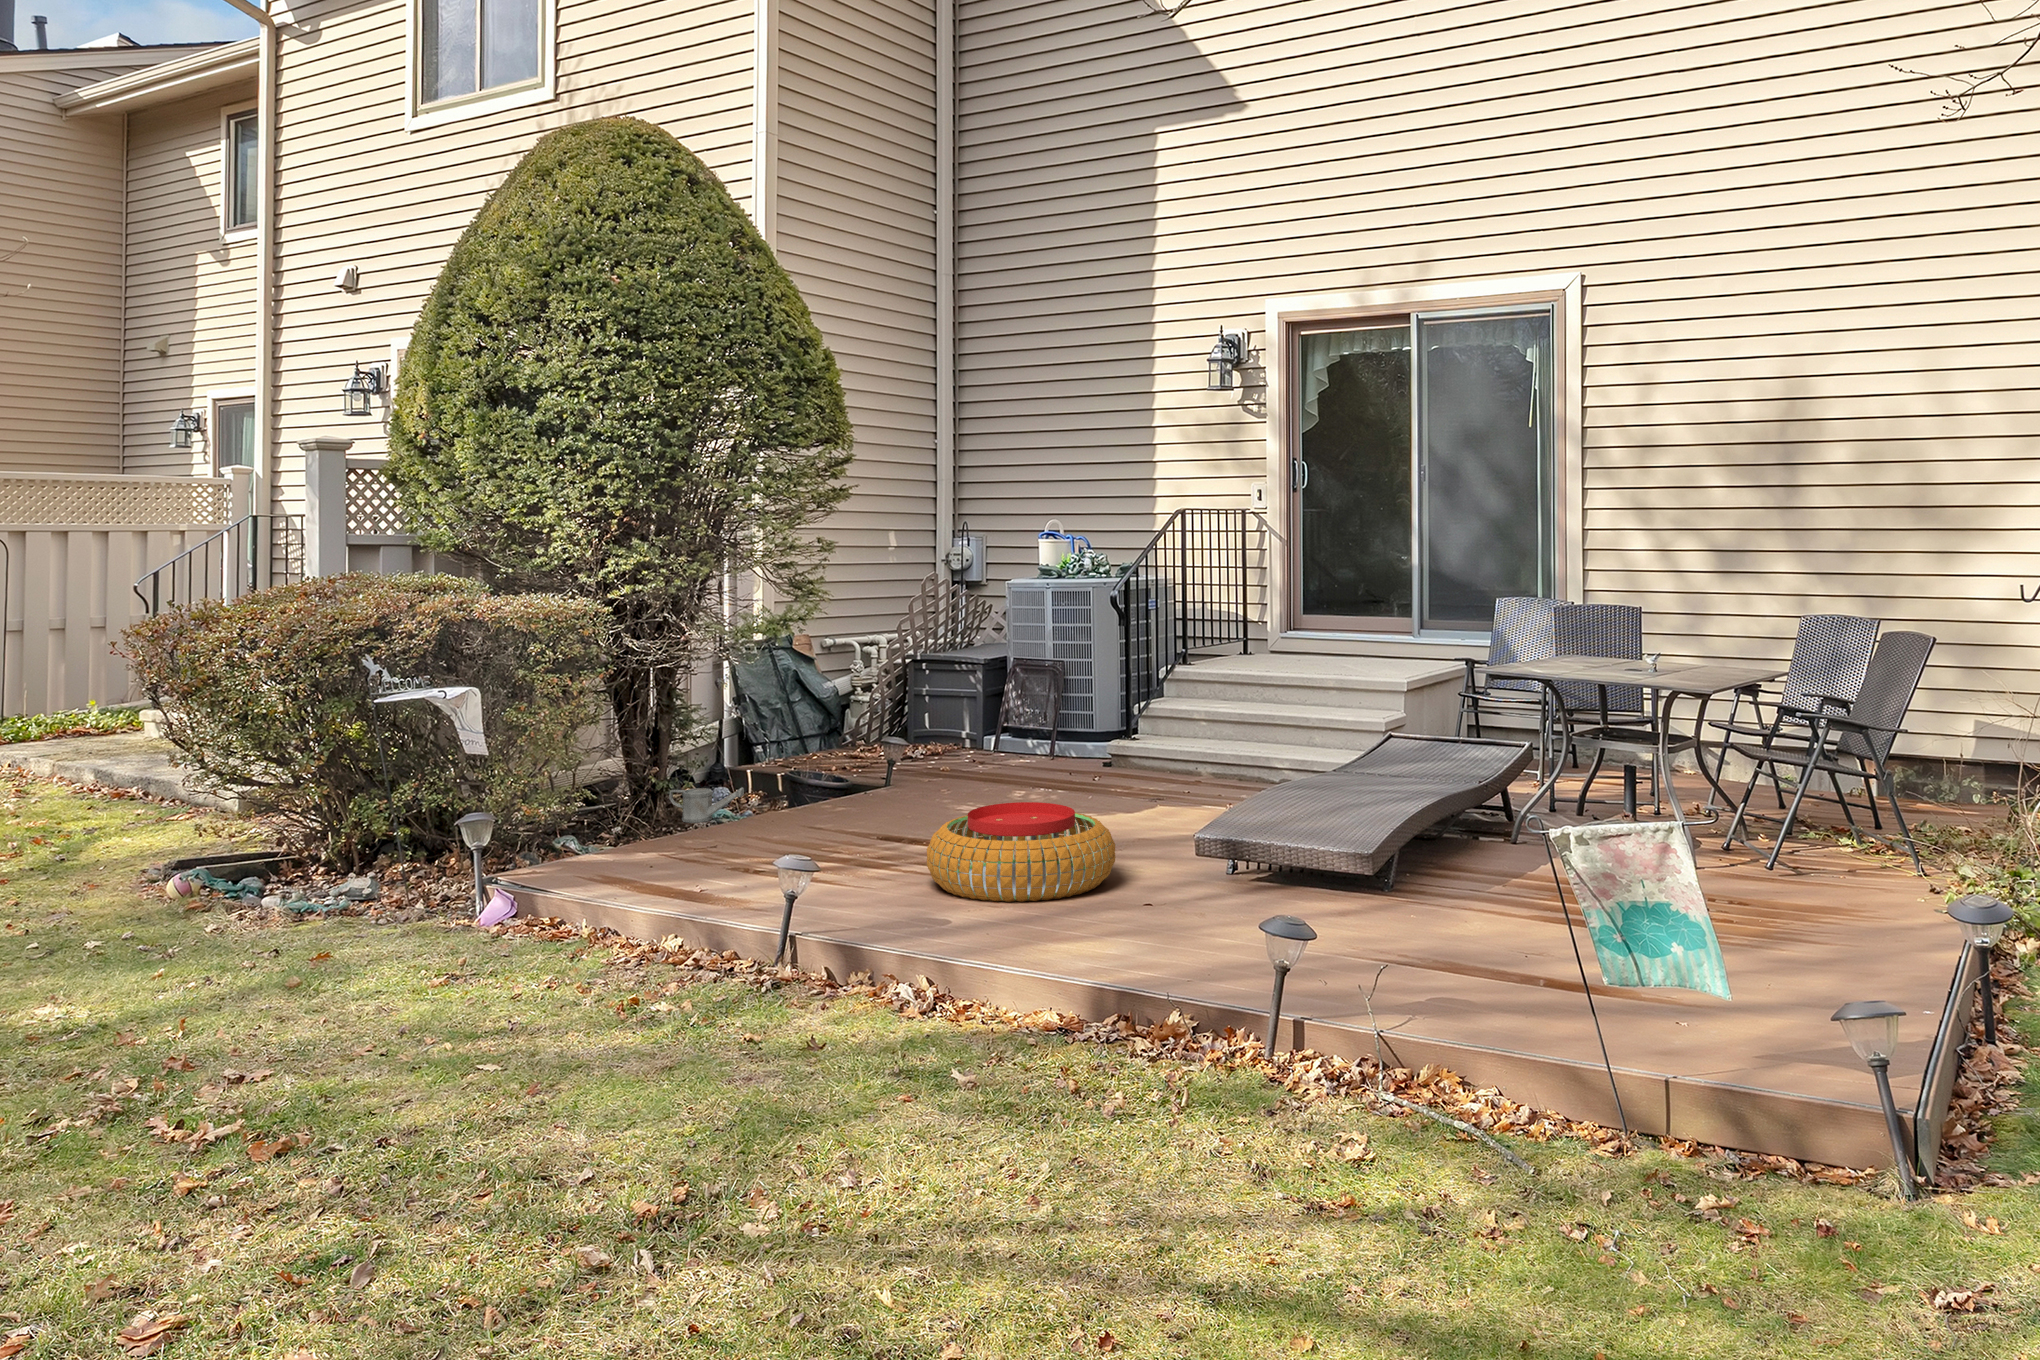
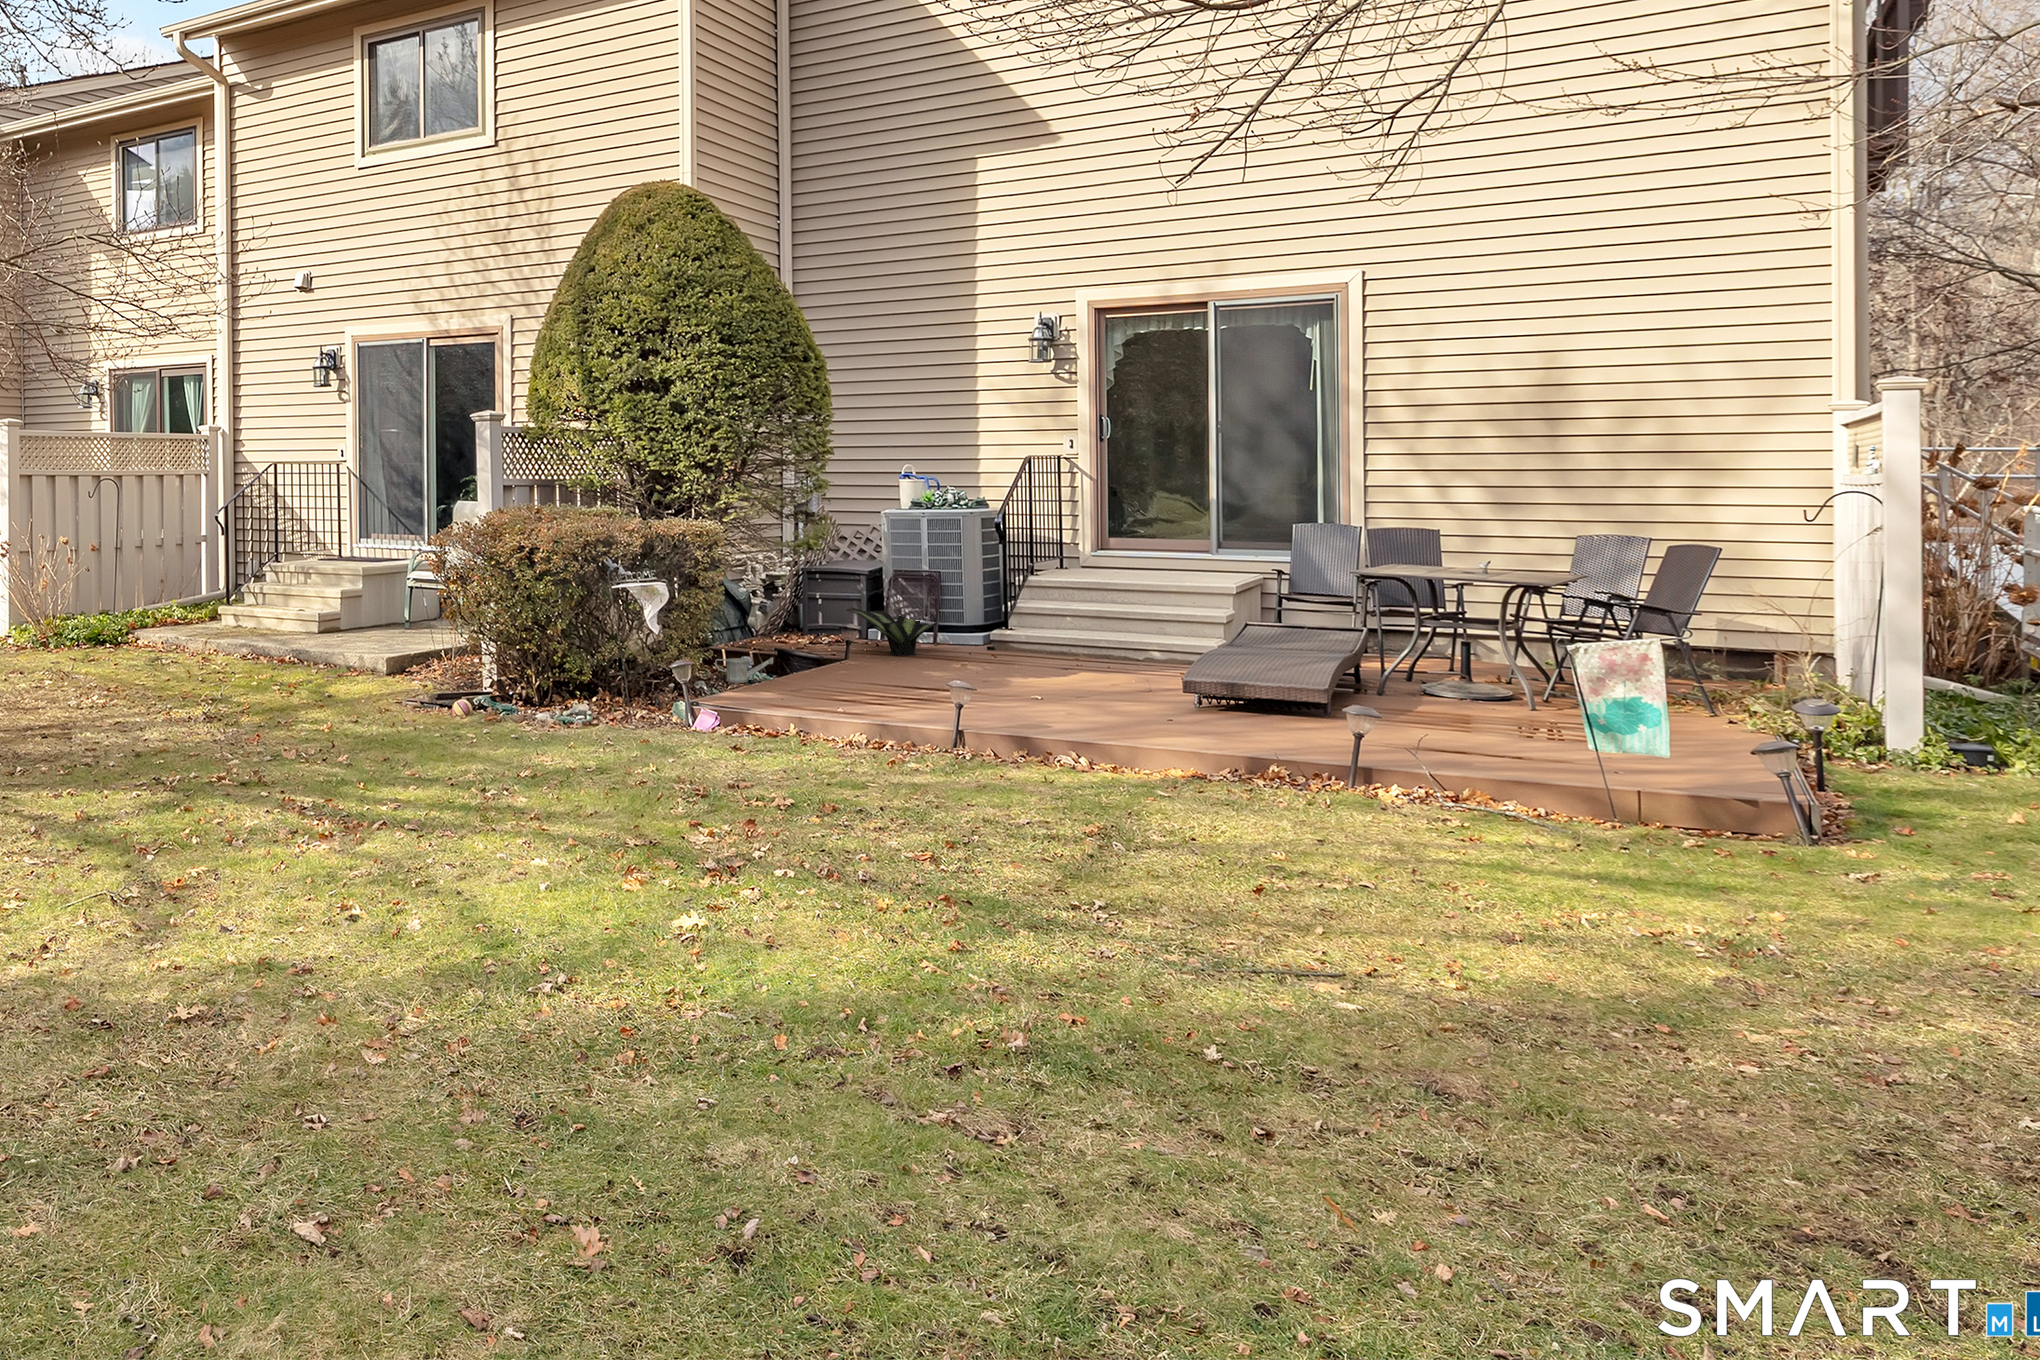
potted plant: none [930,704,1059,773] -> present [846,608,946,656]
pouf: present [927,802,1116,902] -> none [992,660,1136,727]

